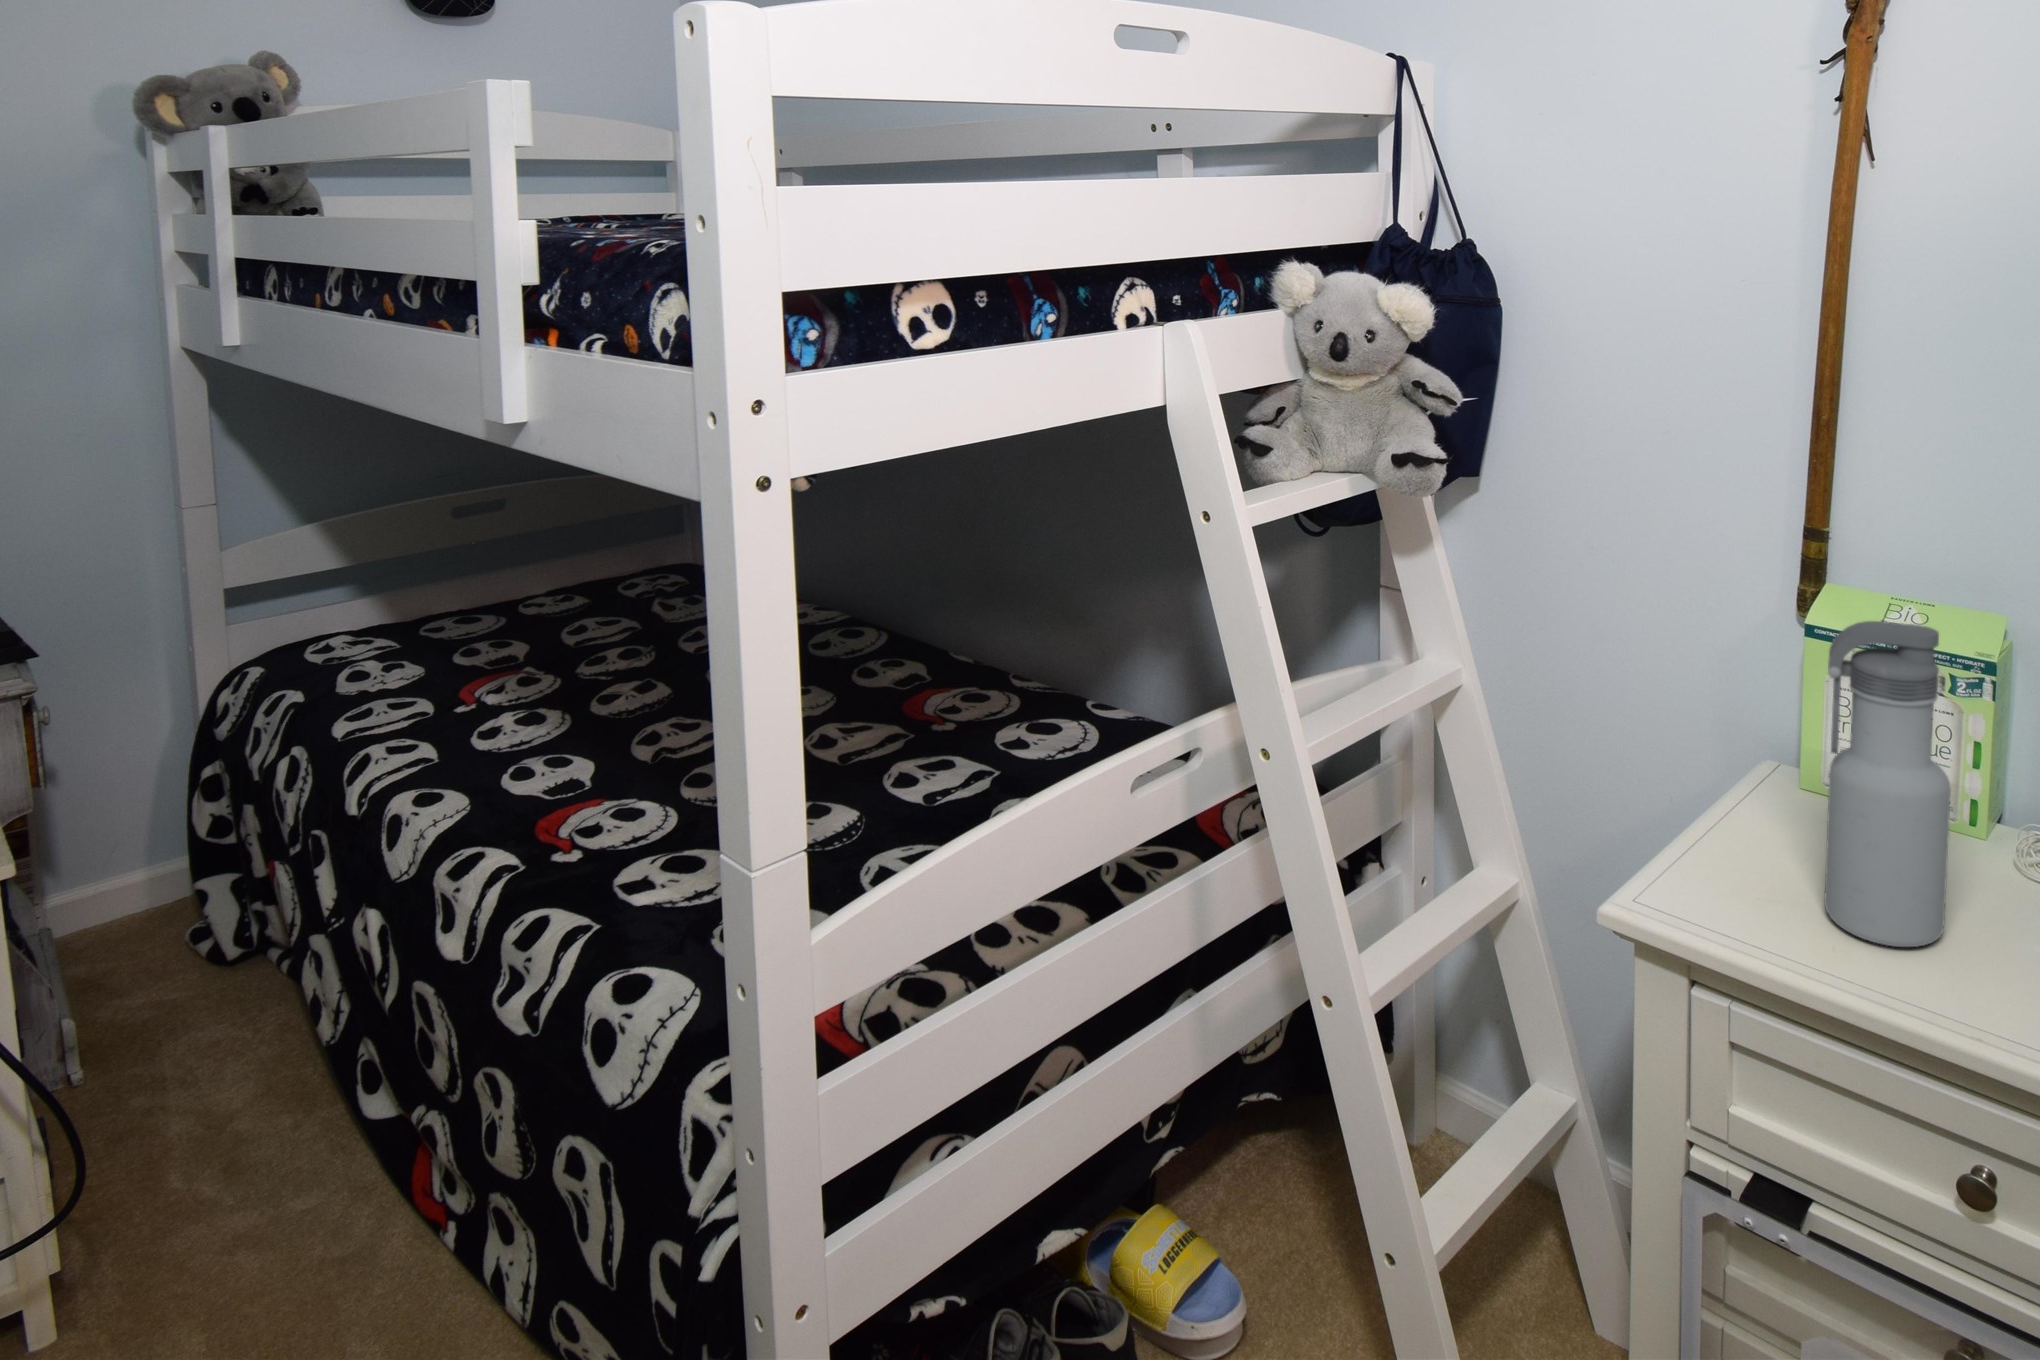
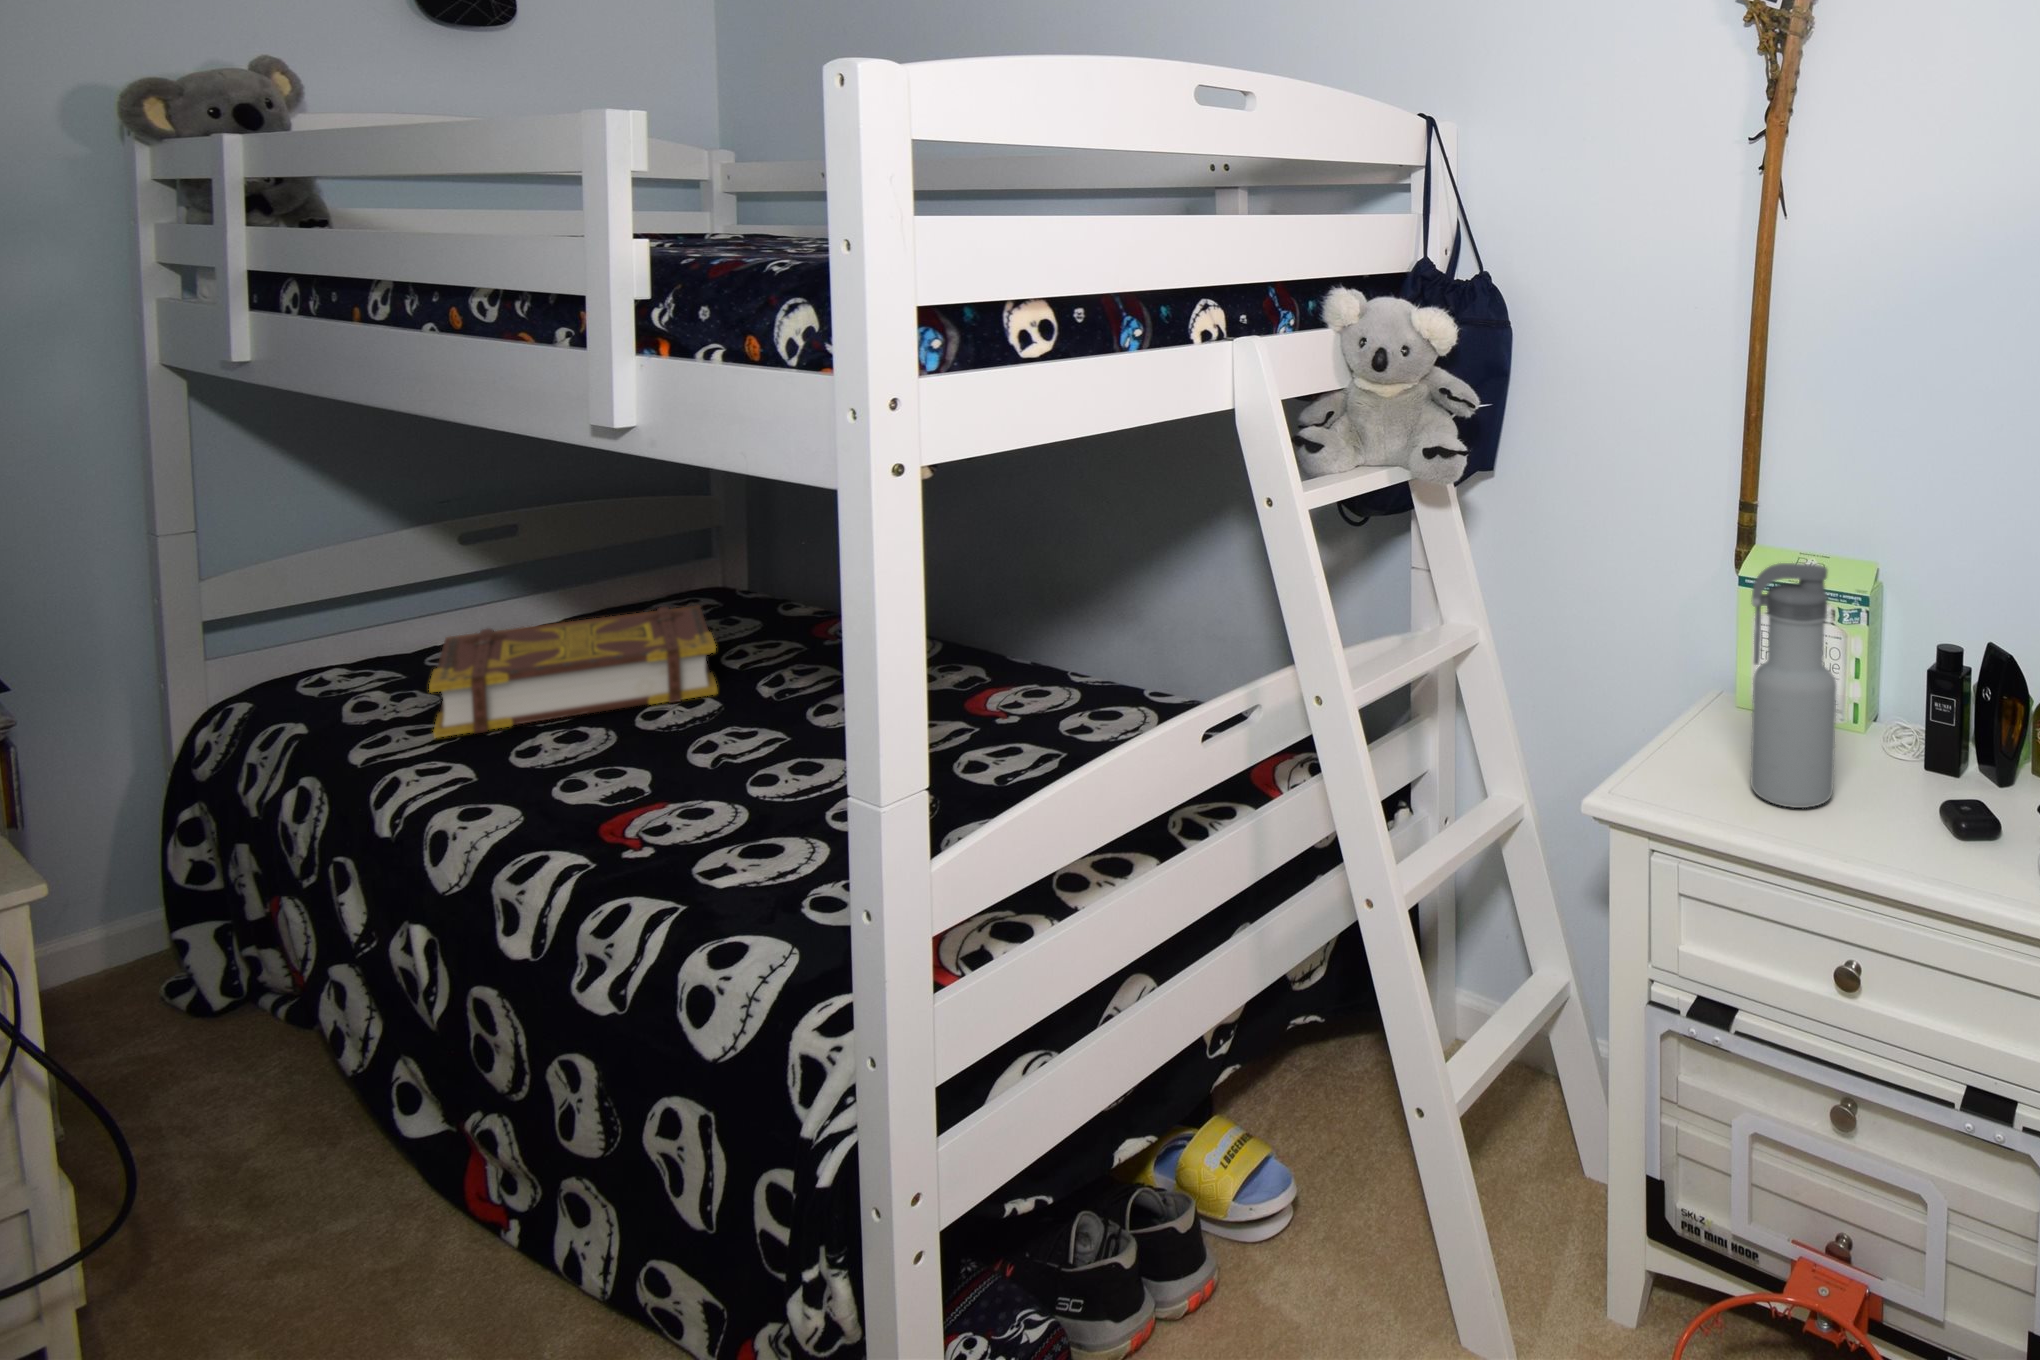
book: none [396,588,664,717] -> present [429,606,718,738]

